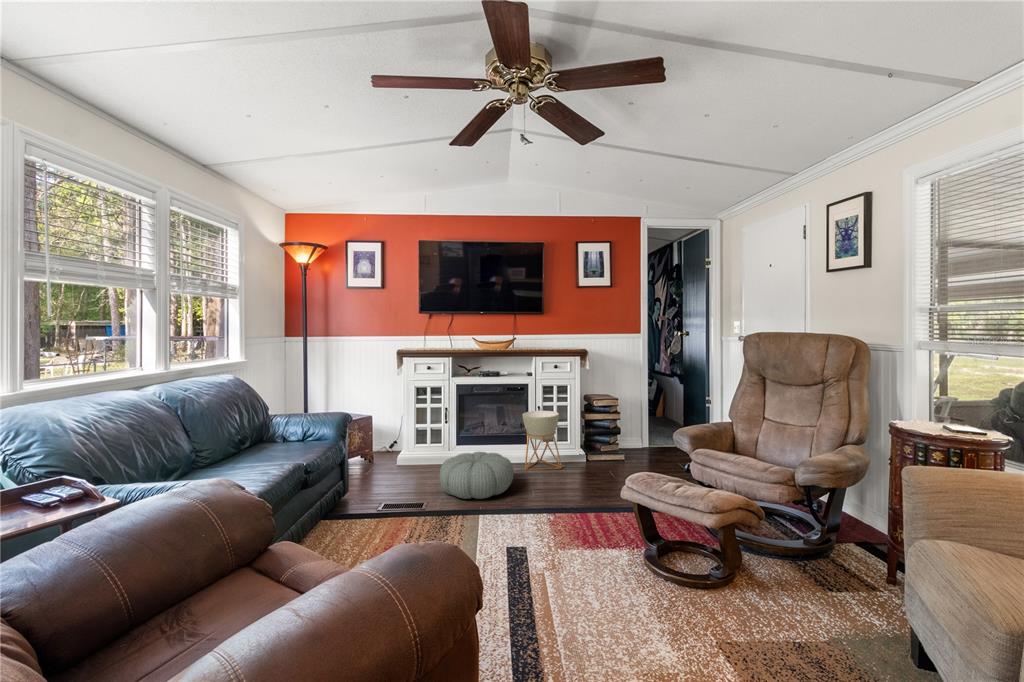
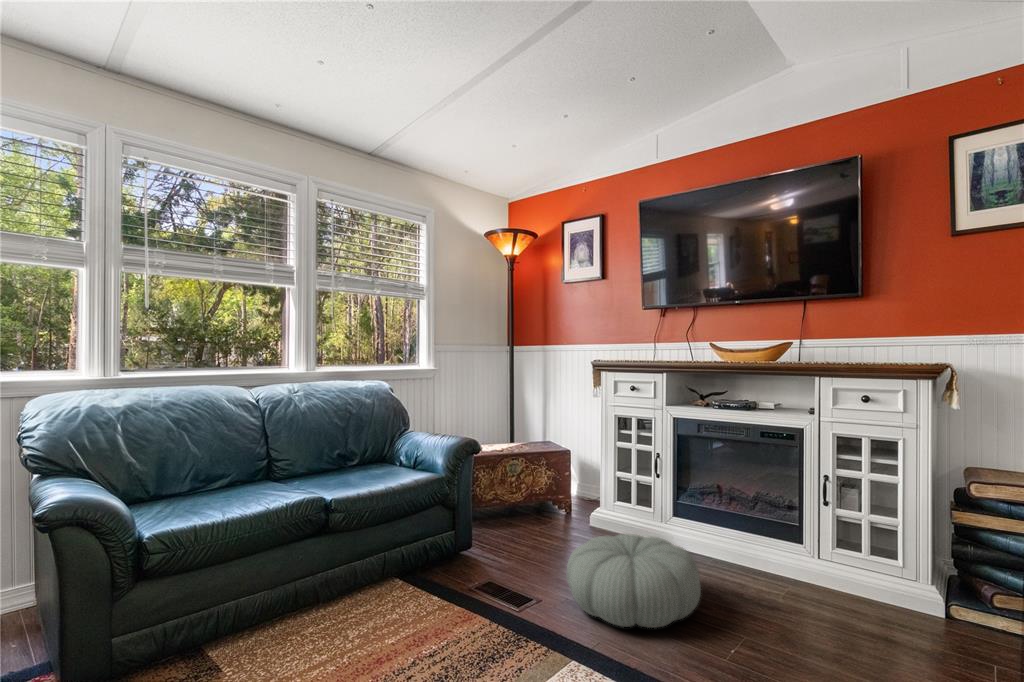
planter: present [522,411,562,470] -> none [771,482,857,617]

